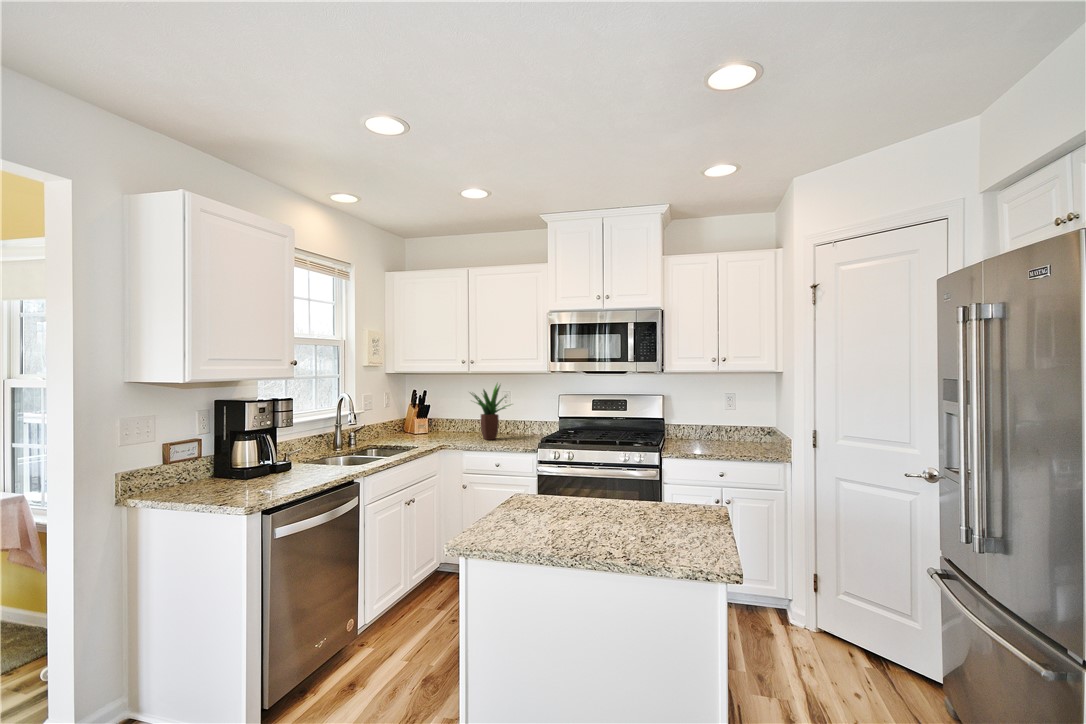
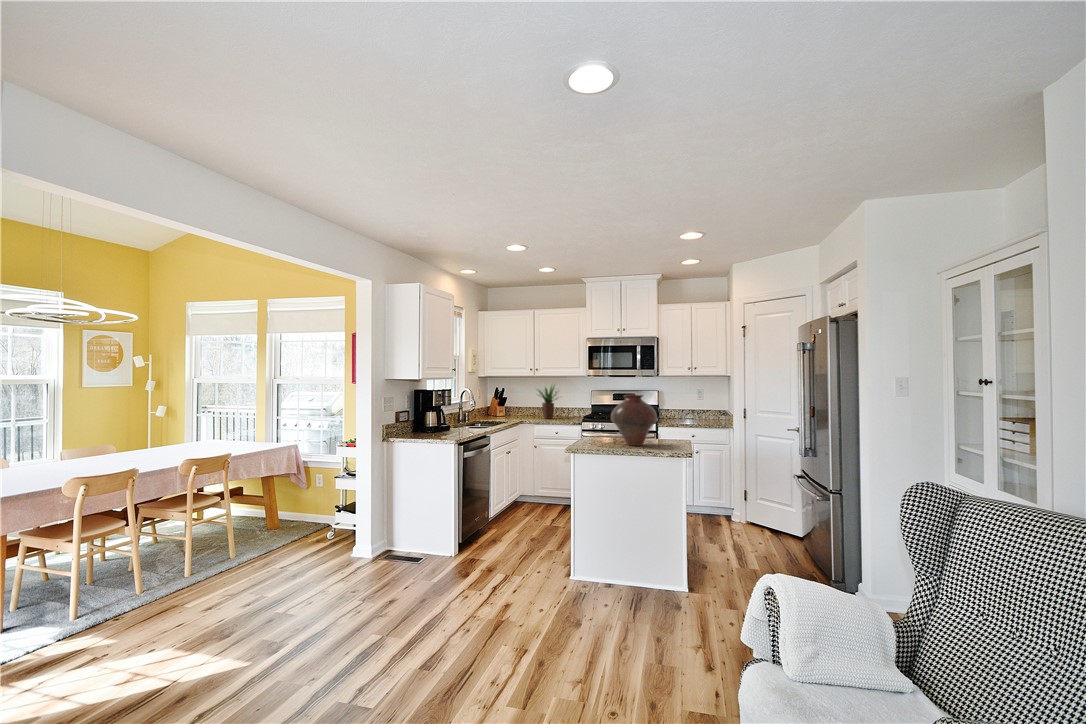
vase: none [558,418,659,534] -> present [611,395,657,446]

